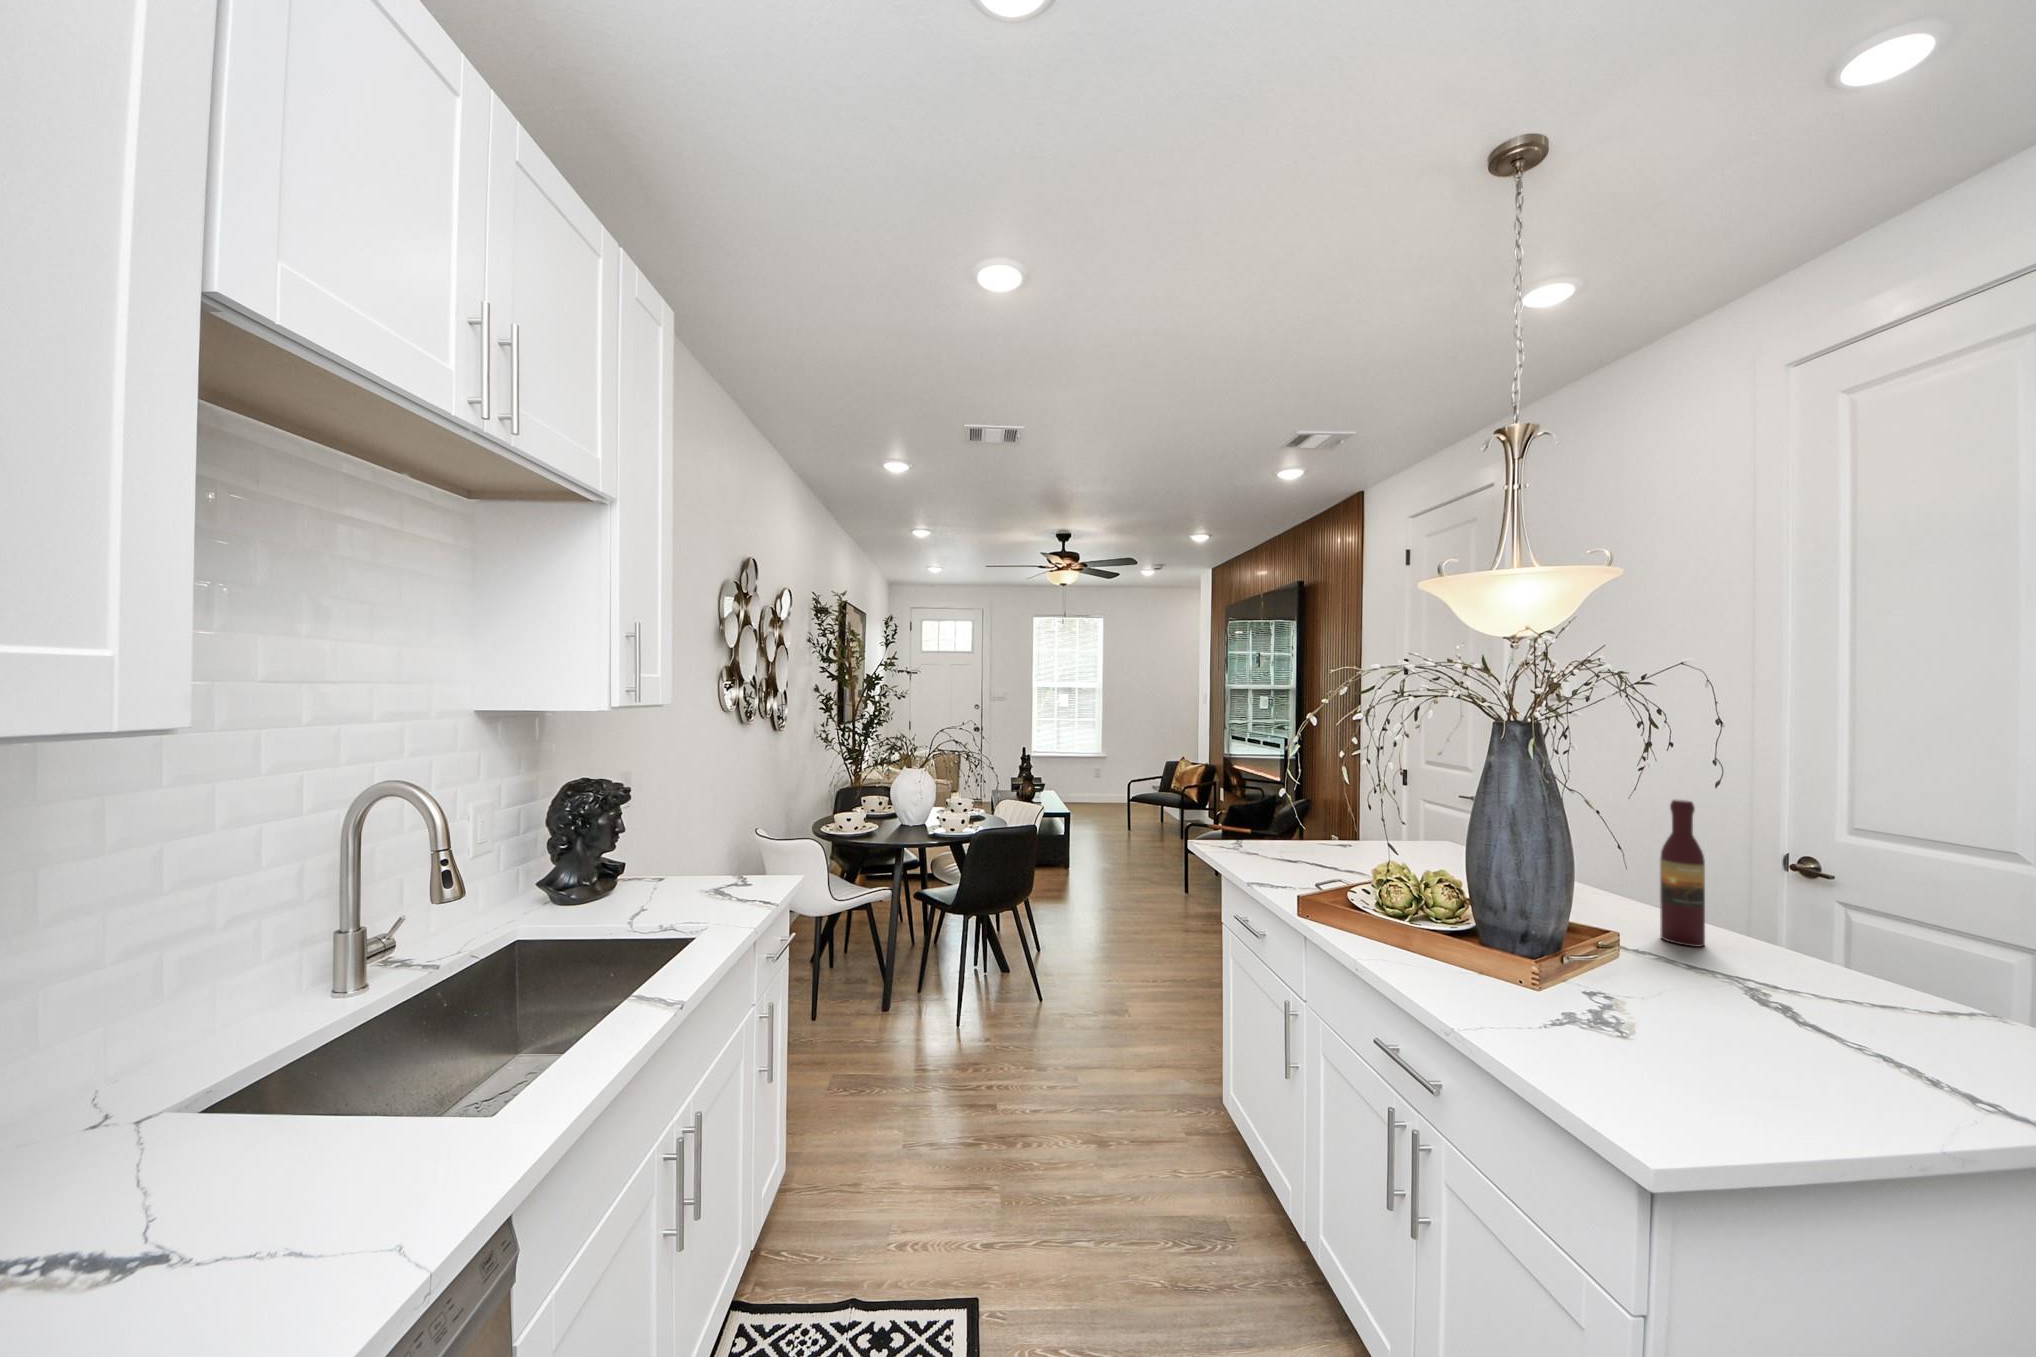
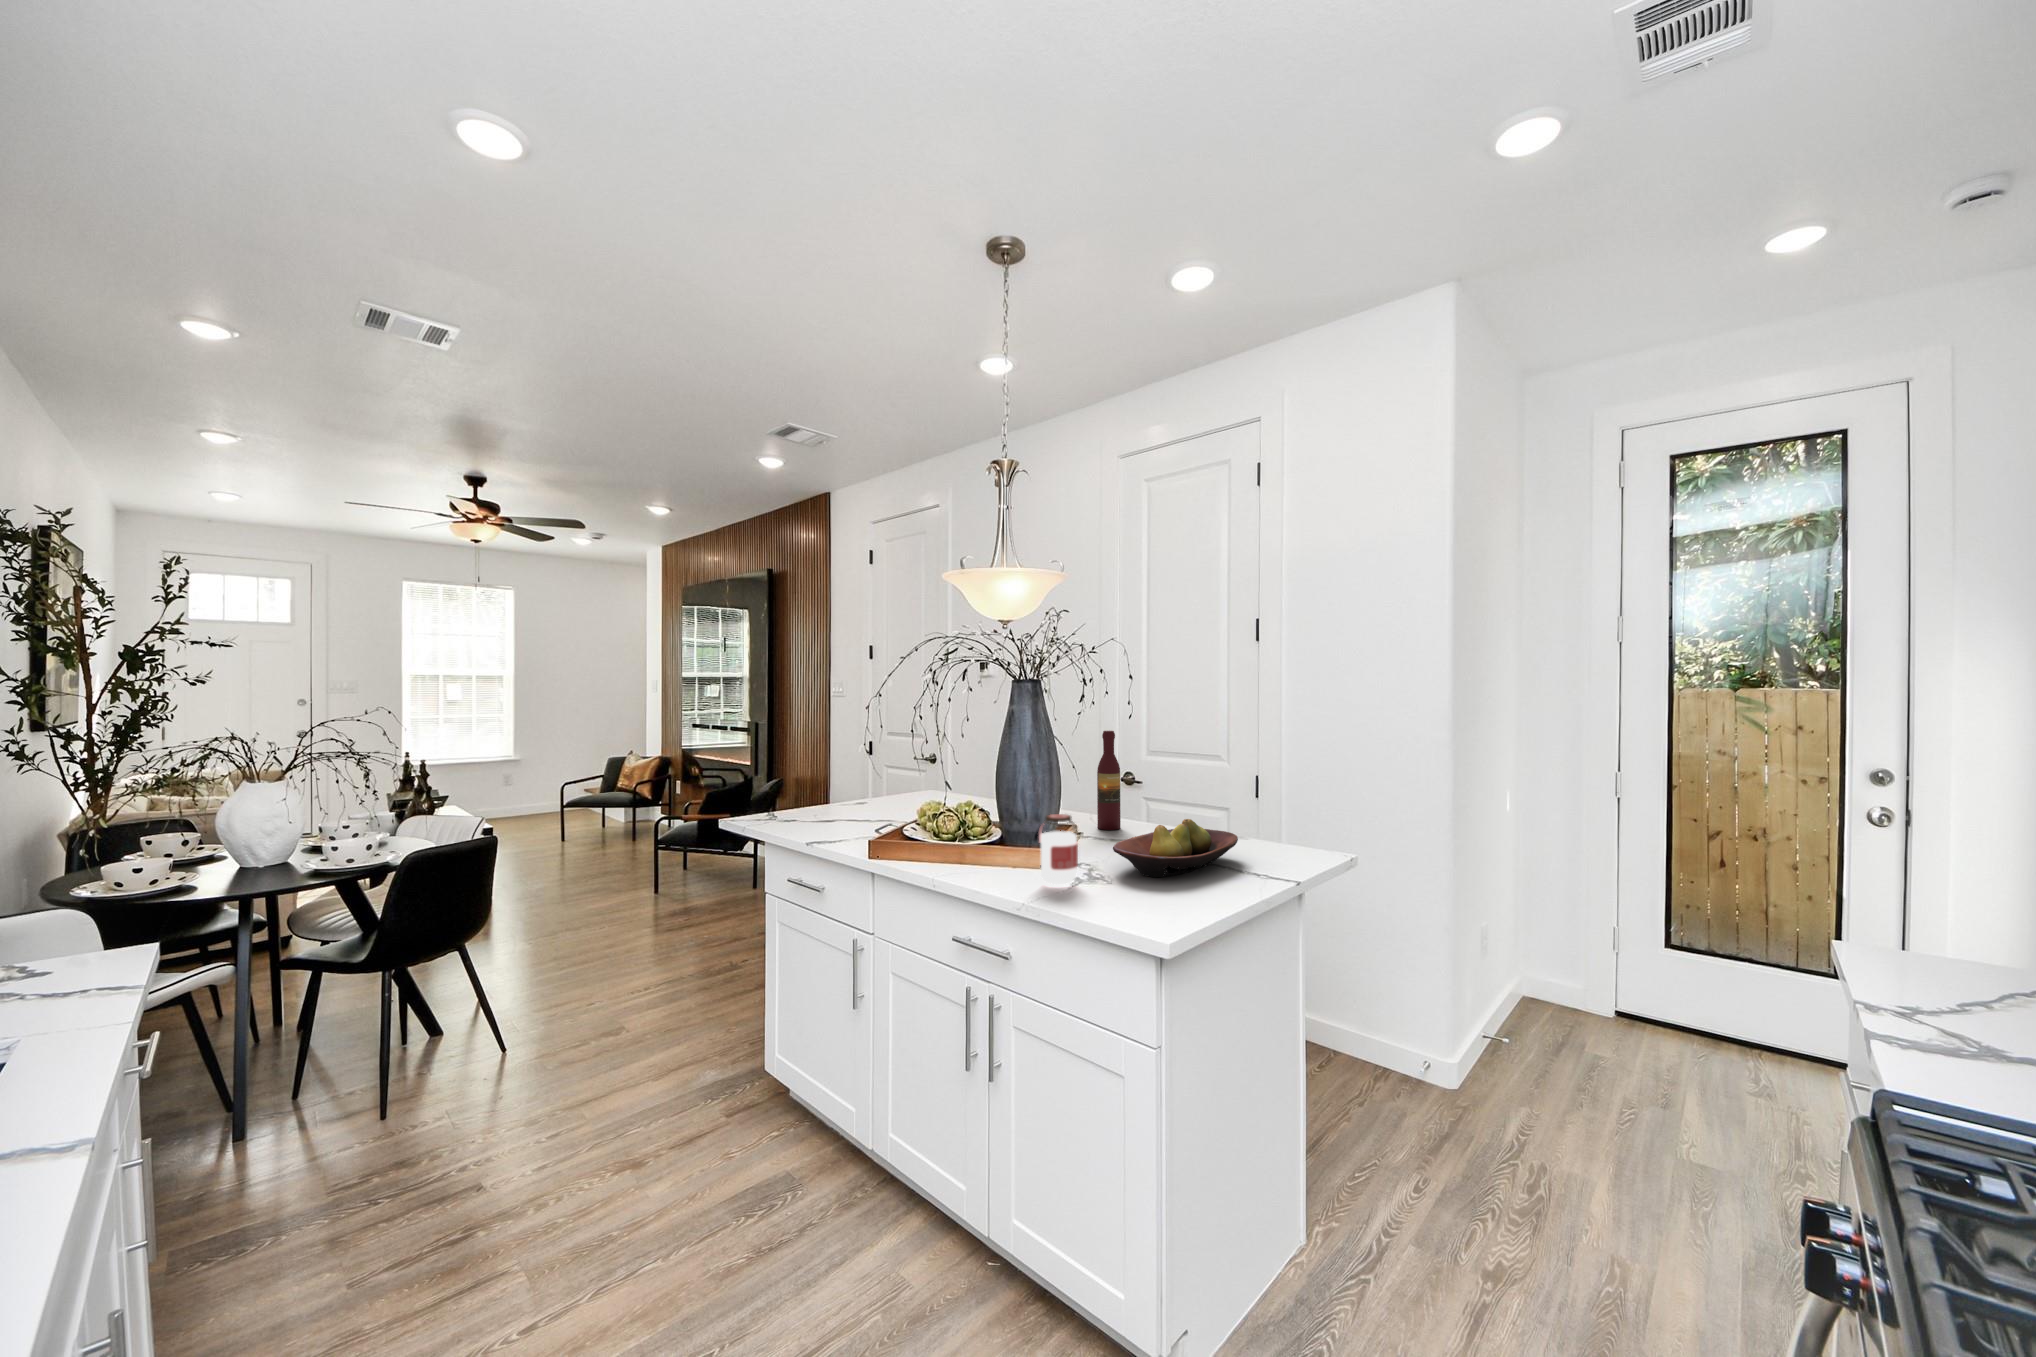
jar: none [1503,916,1570,1021] -> present [1039,814,1078,884]
fruit bowl: none [1642,967,1948,1058] -> present [1113,819,1238,877]

